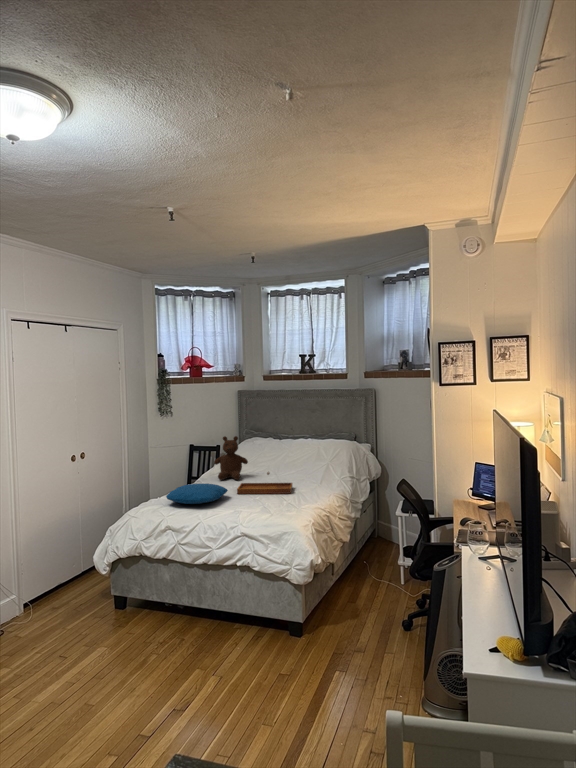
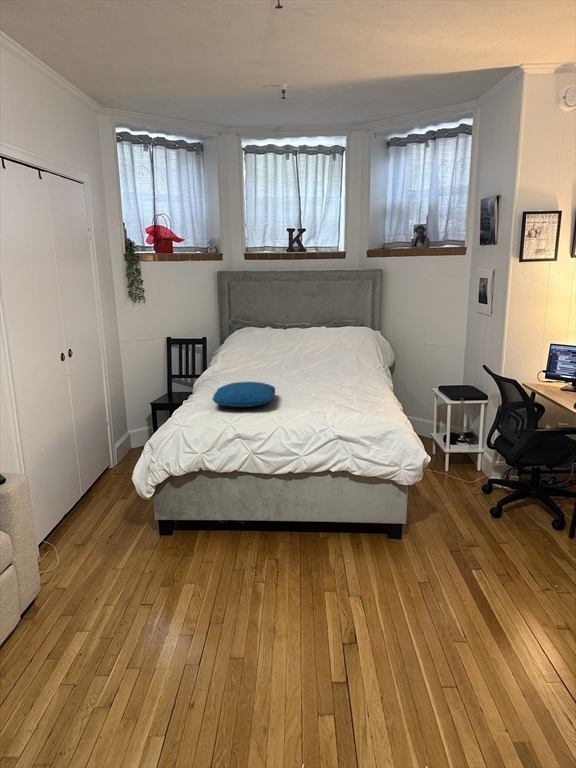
teddy bear: present [214,436,248,480] -> none [224,325,263,376]
tray: present [237,472,292,494] -> none [273,364,339,391]

